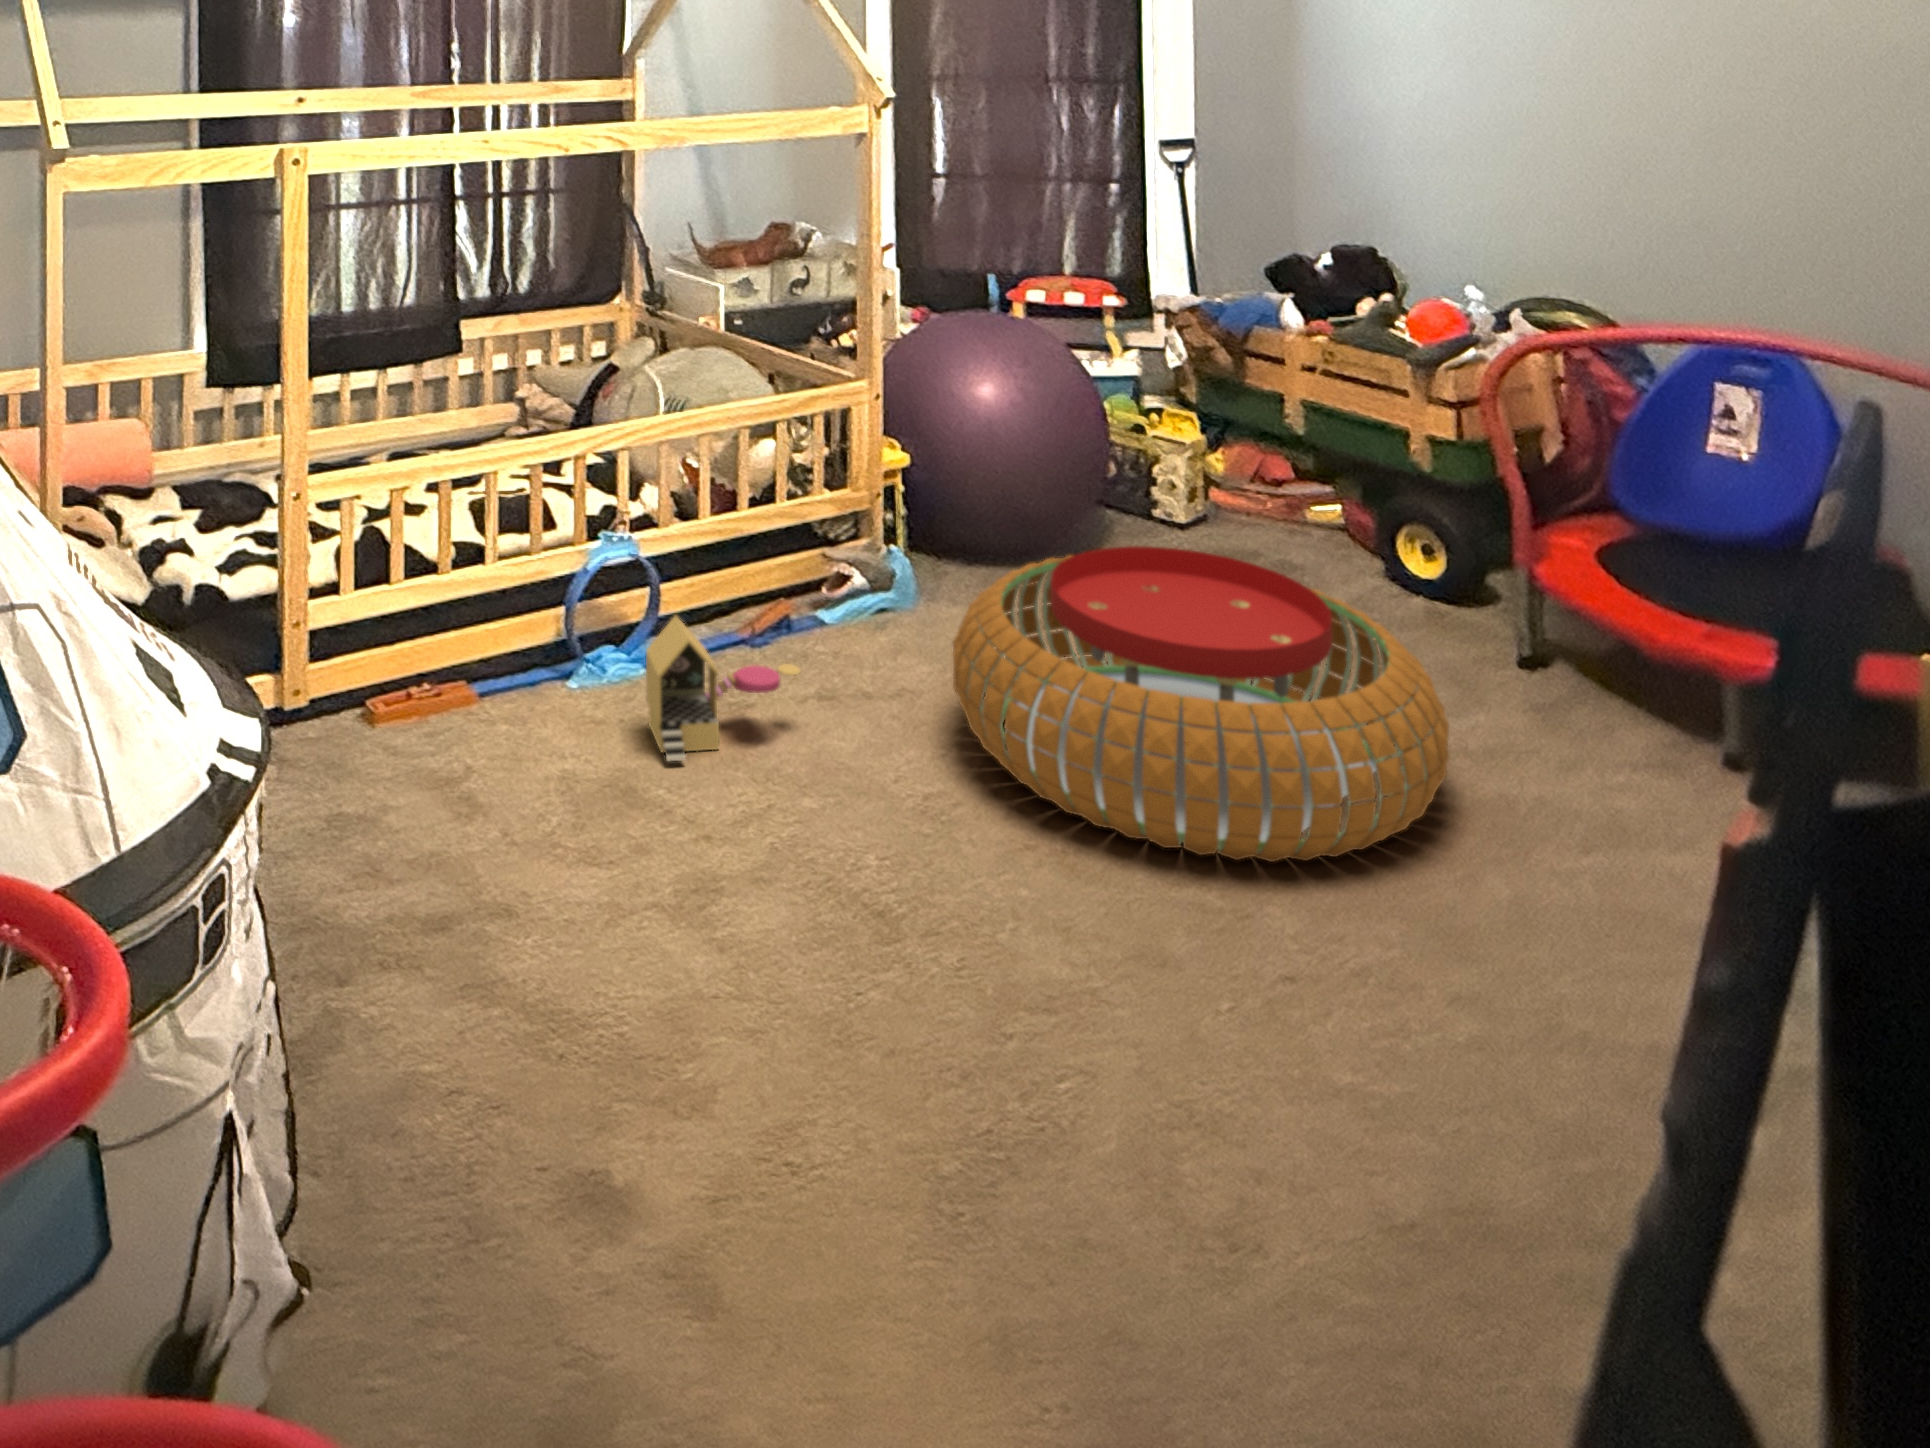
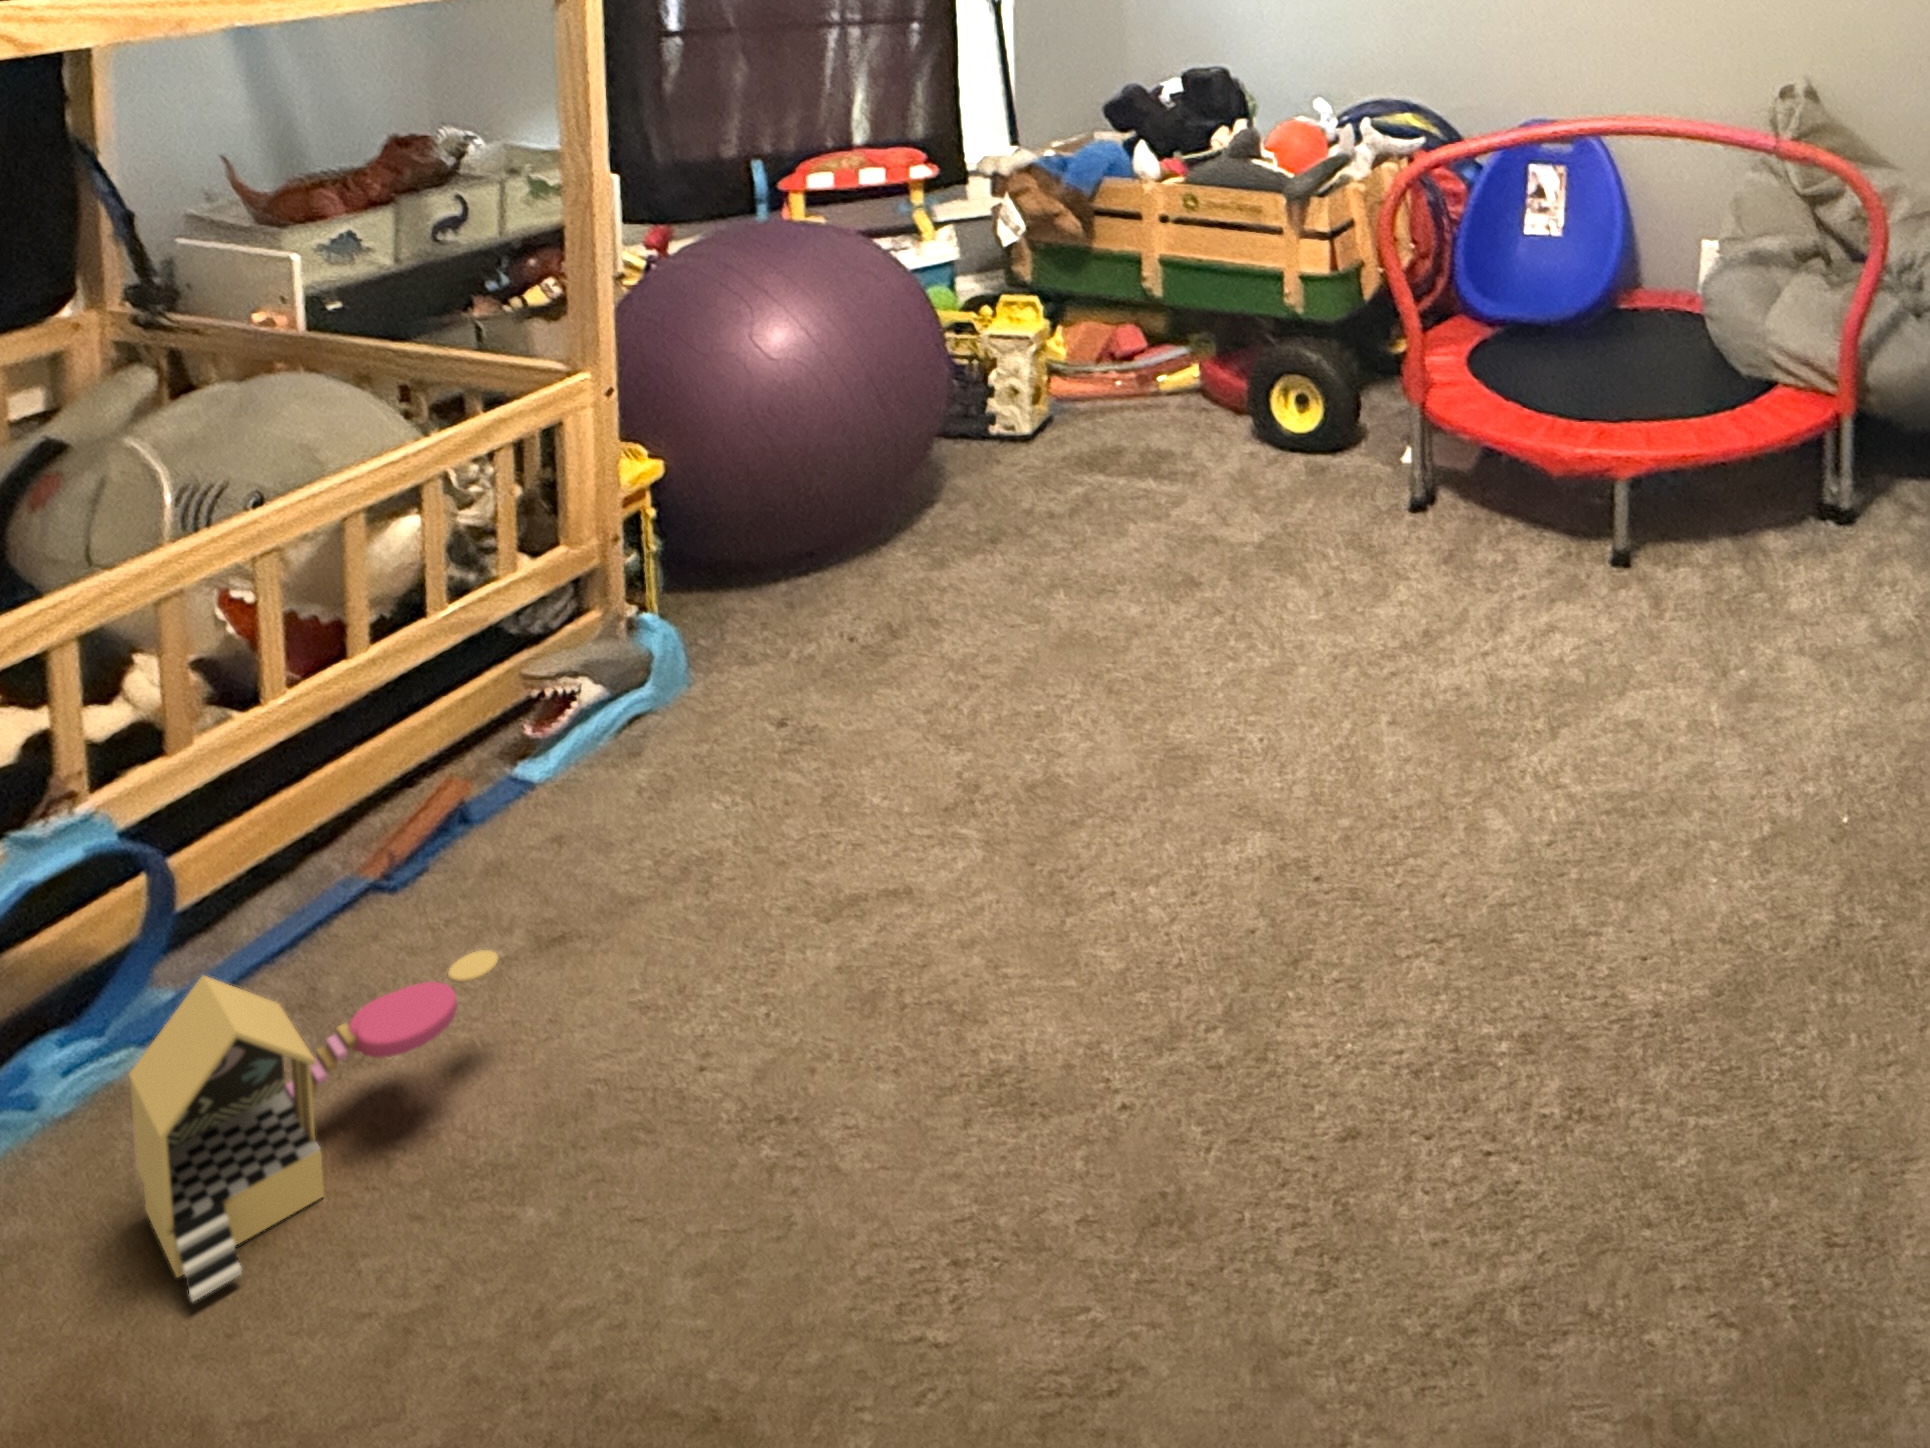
pouf: present [953,546,1449,862] -> none [783,521,1457,1027]

